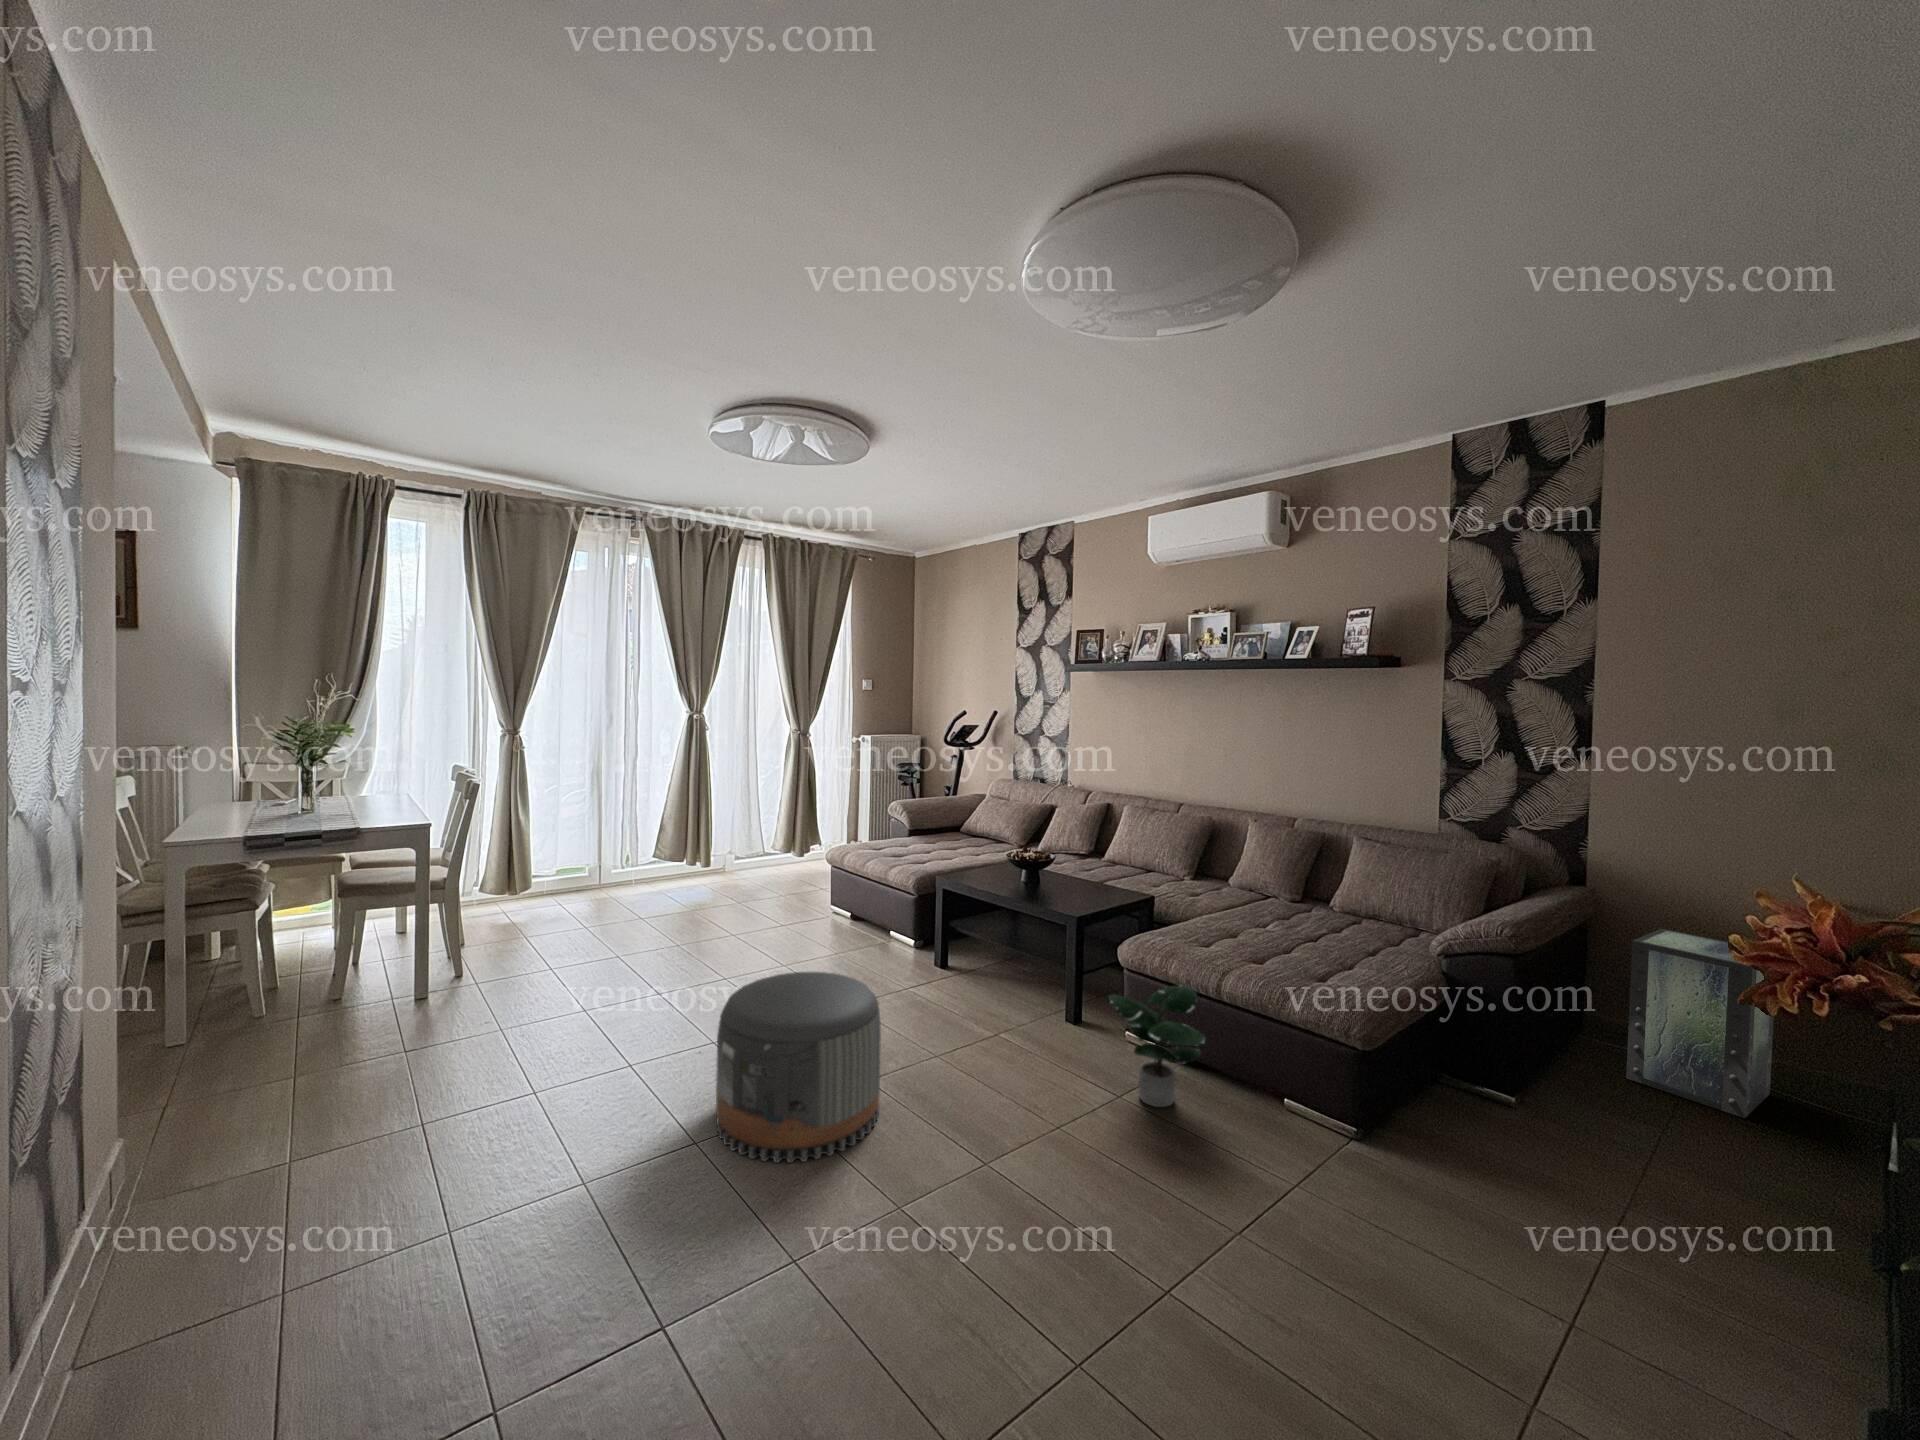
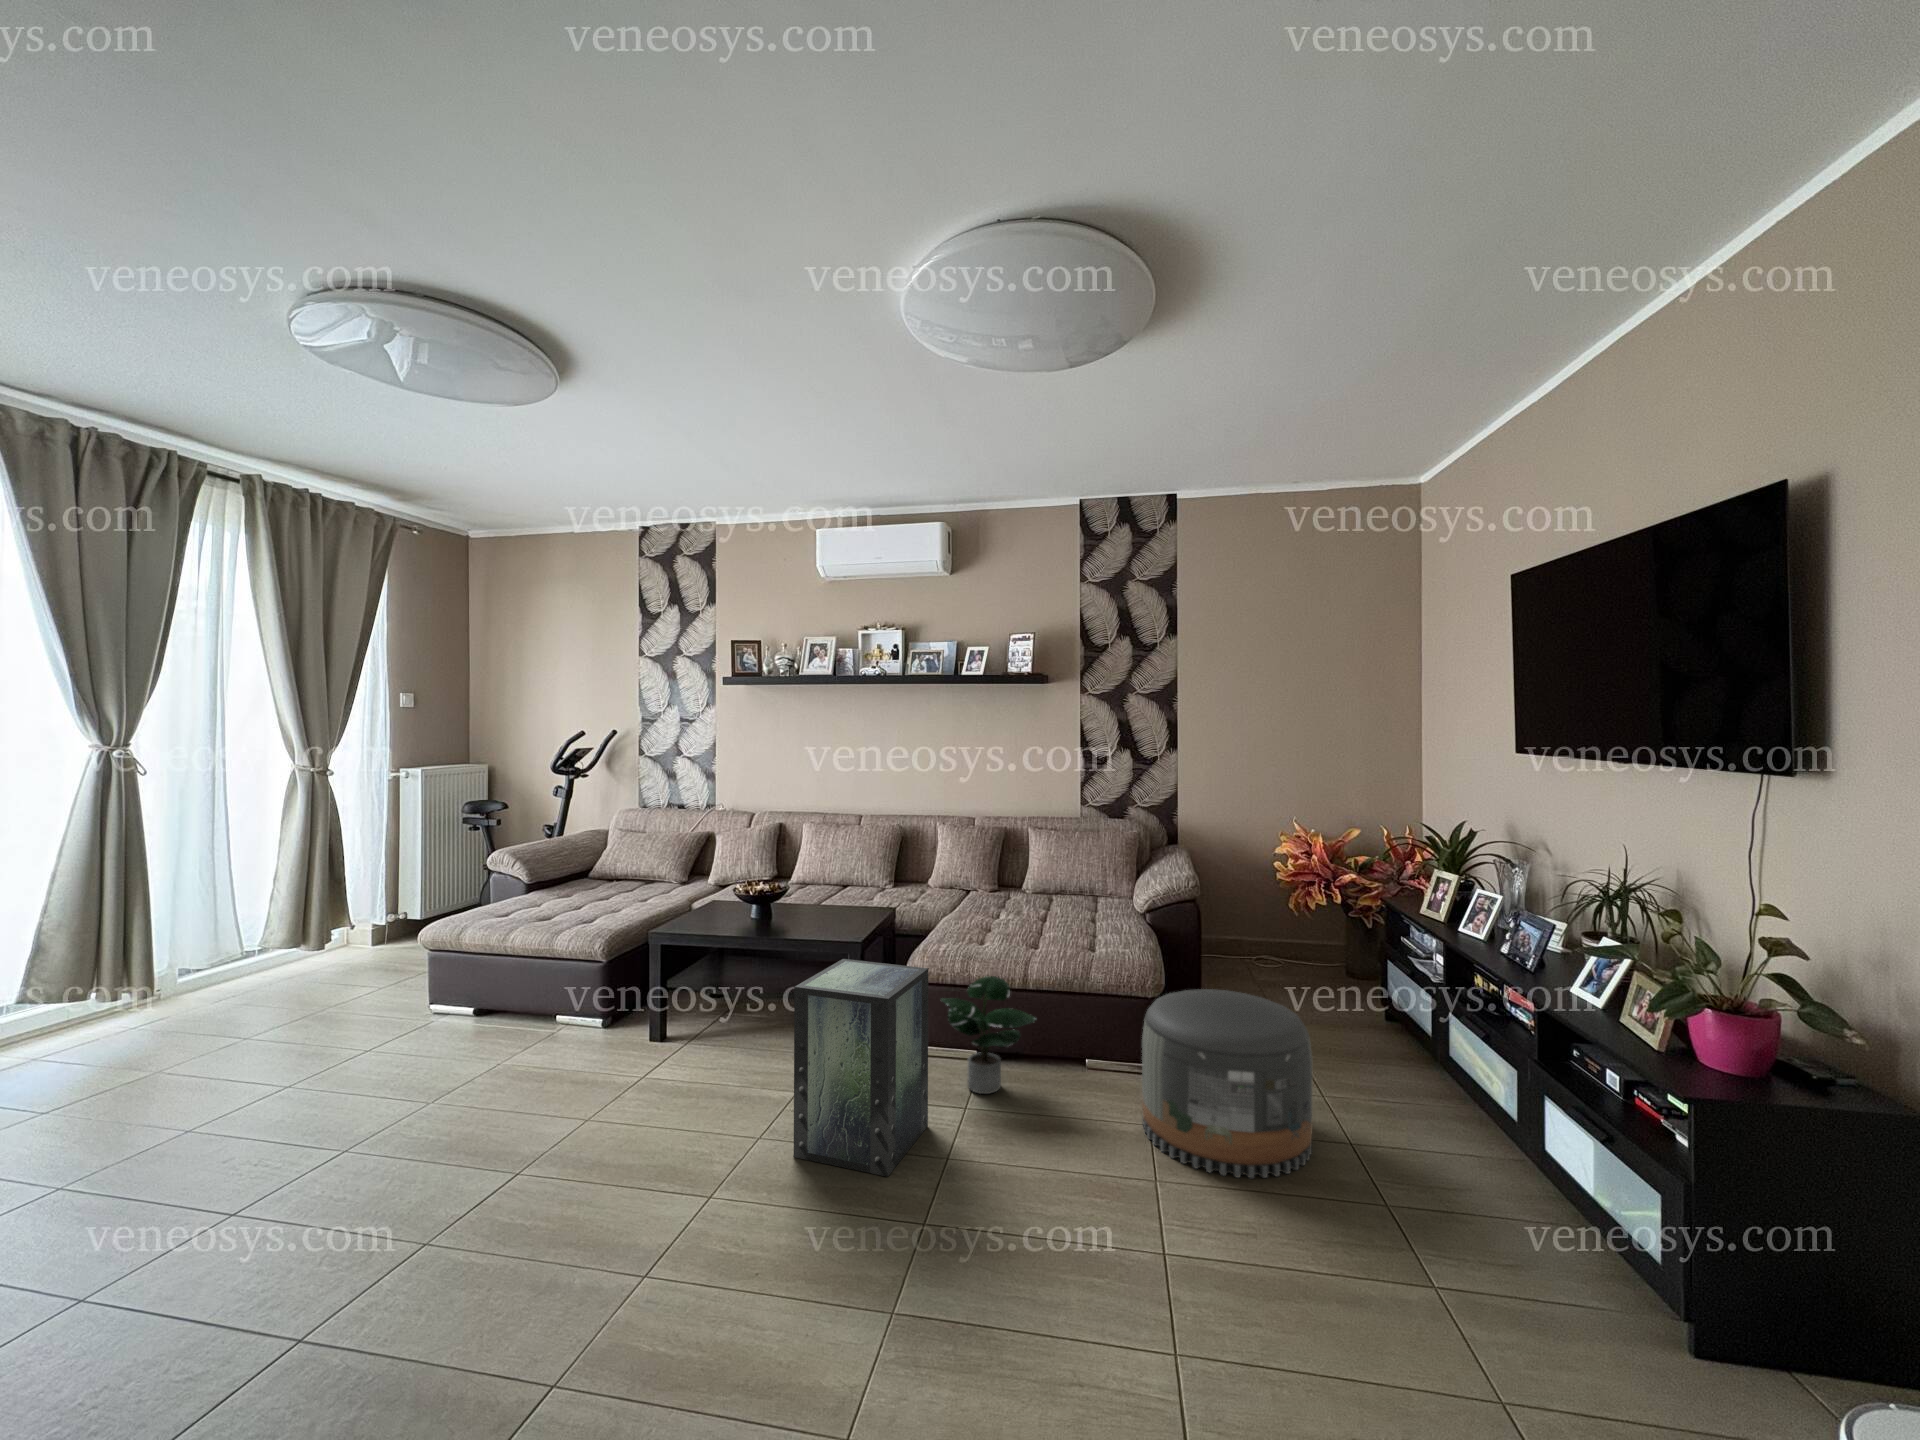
storage box: present [1626,929,1774,1118] -> present [794,959,928,1177]
pouf: present [716,972,881,1163] -> present [1142,989,1312,1178]

